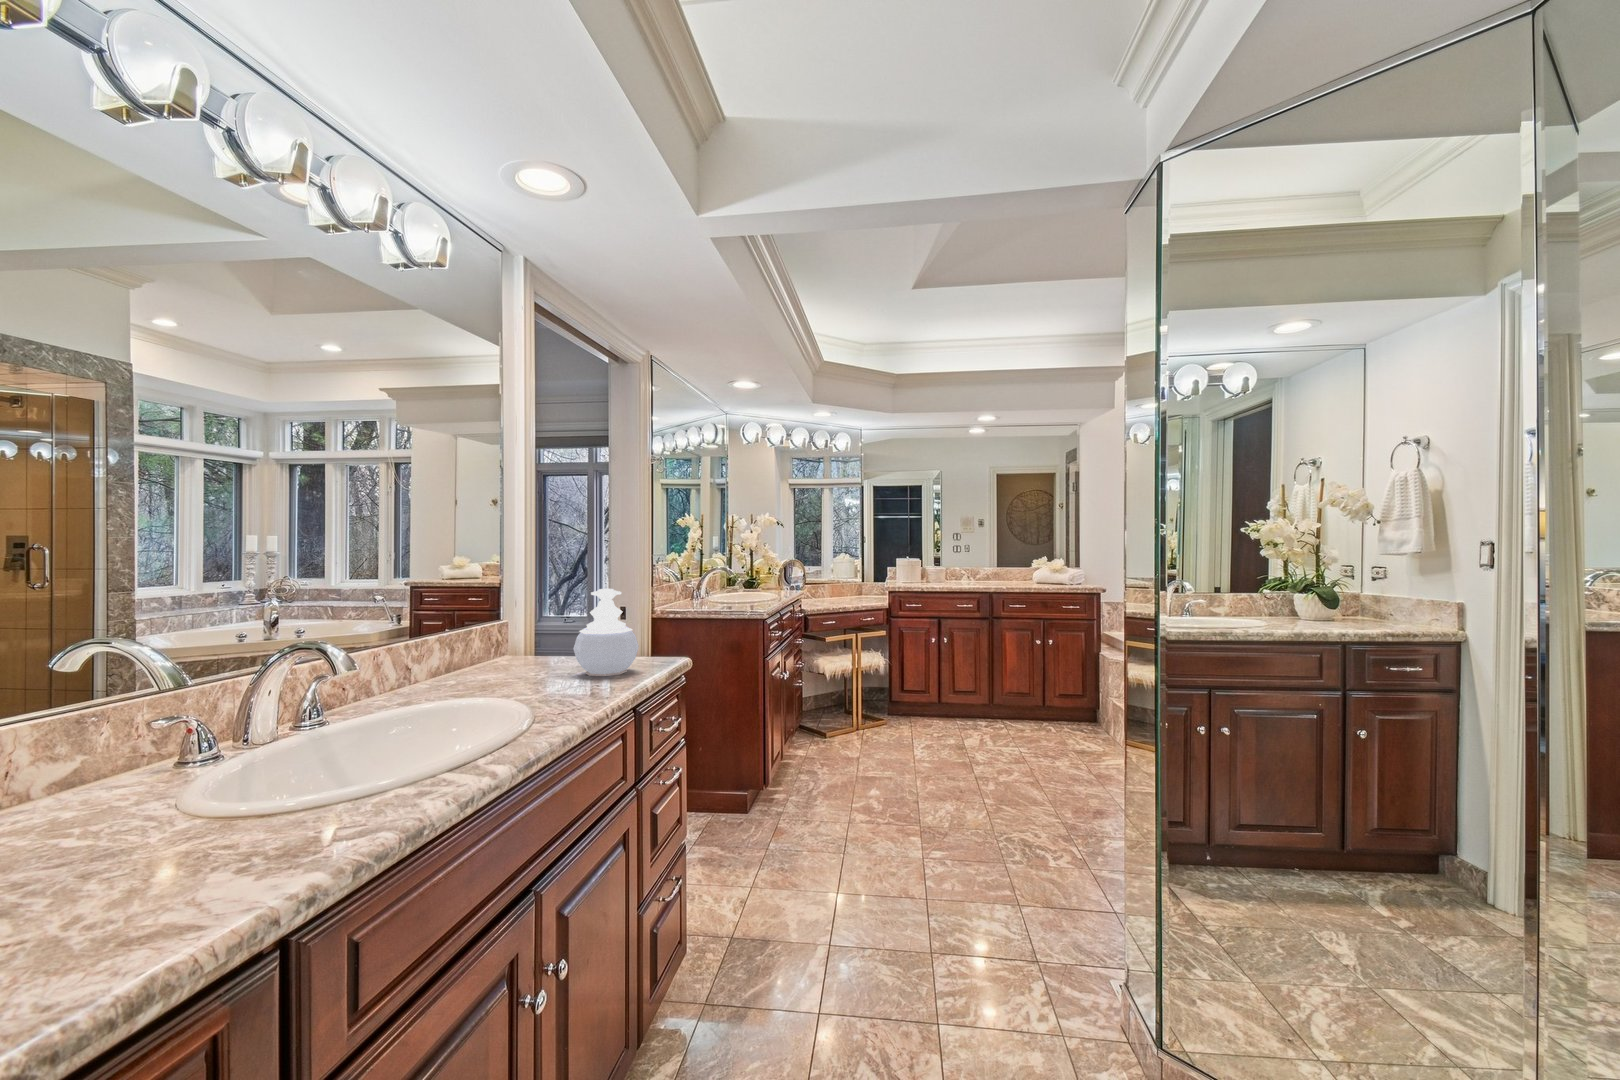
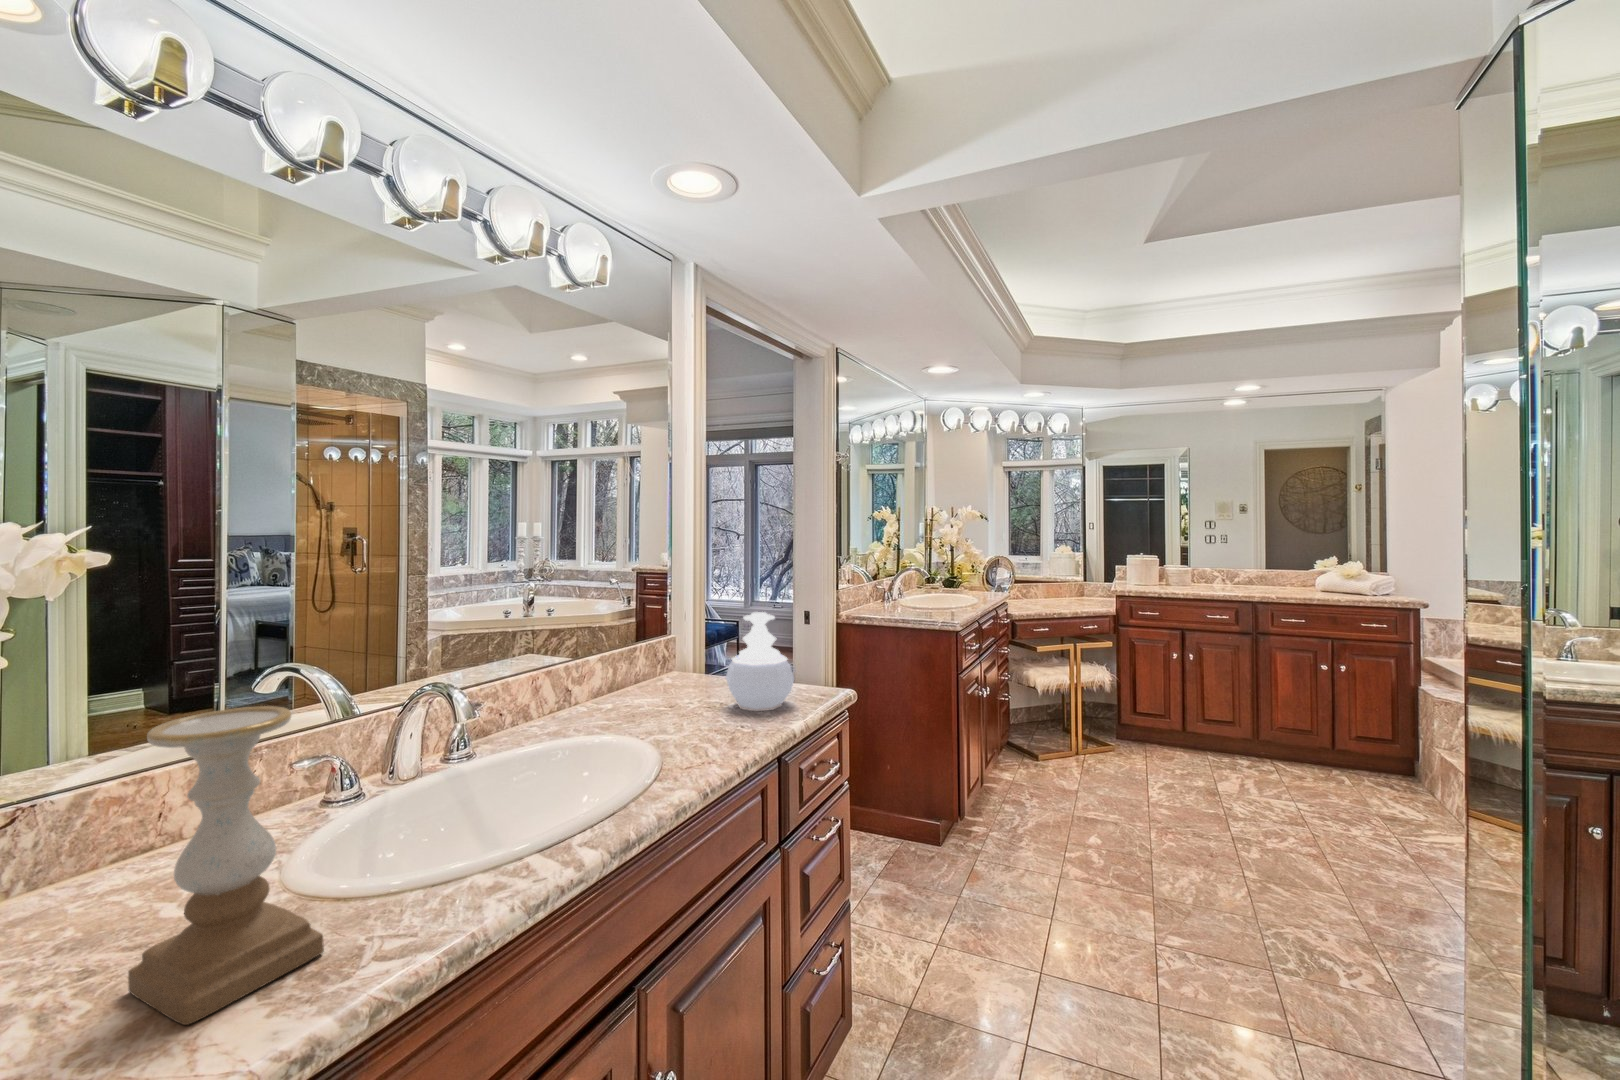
candle holder: none [102,626,293,884] -> present [128,706,324,1025]

